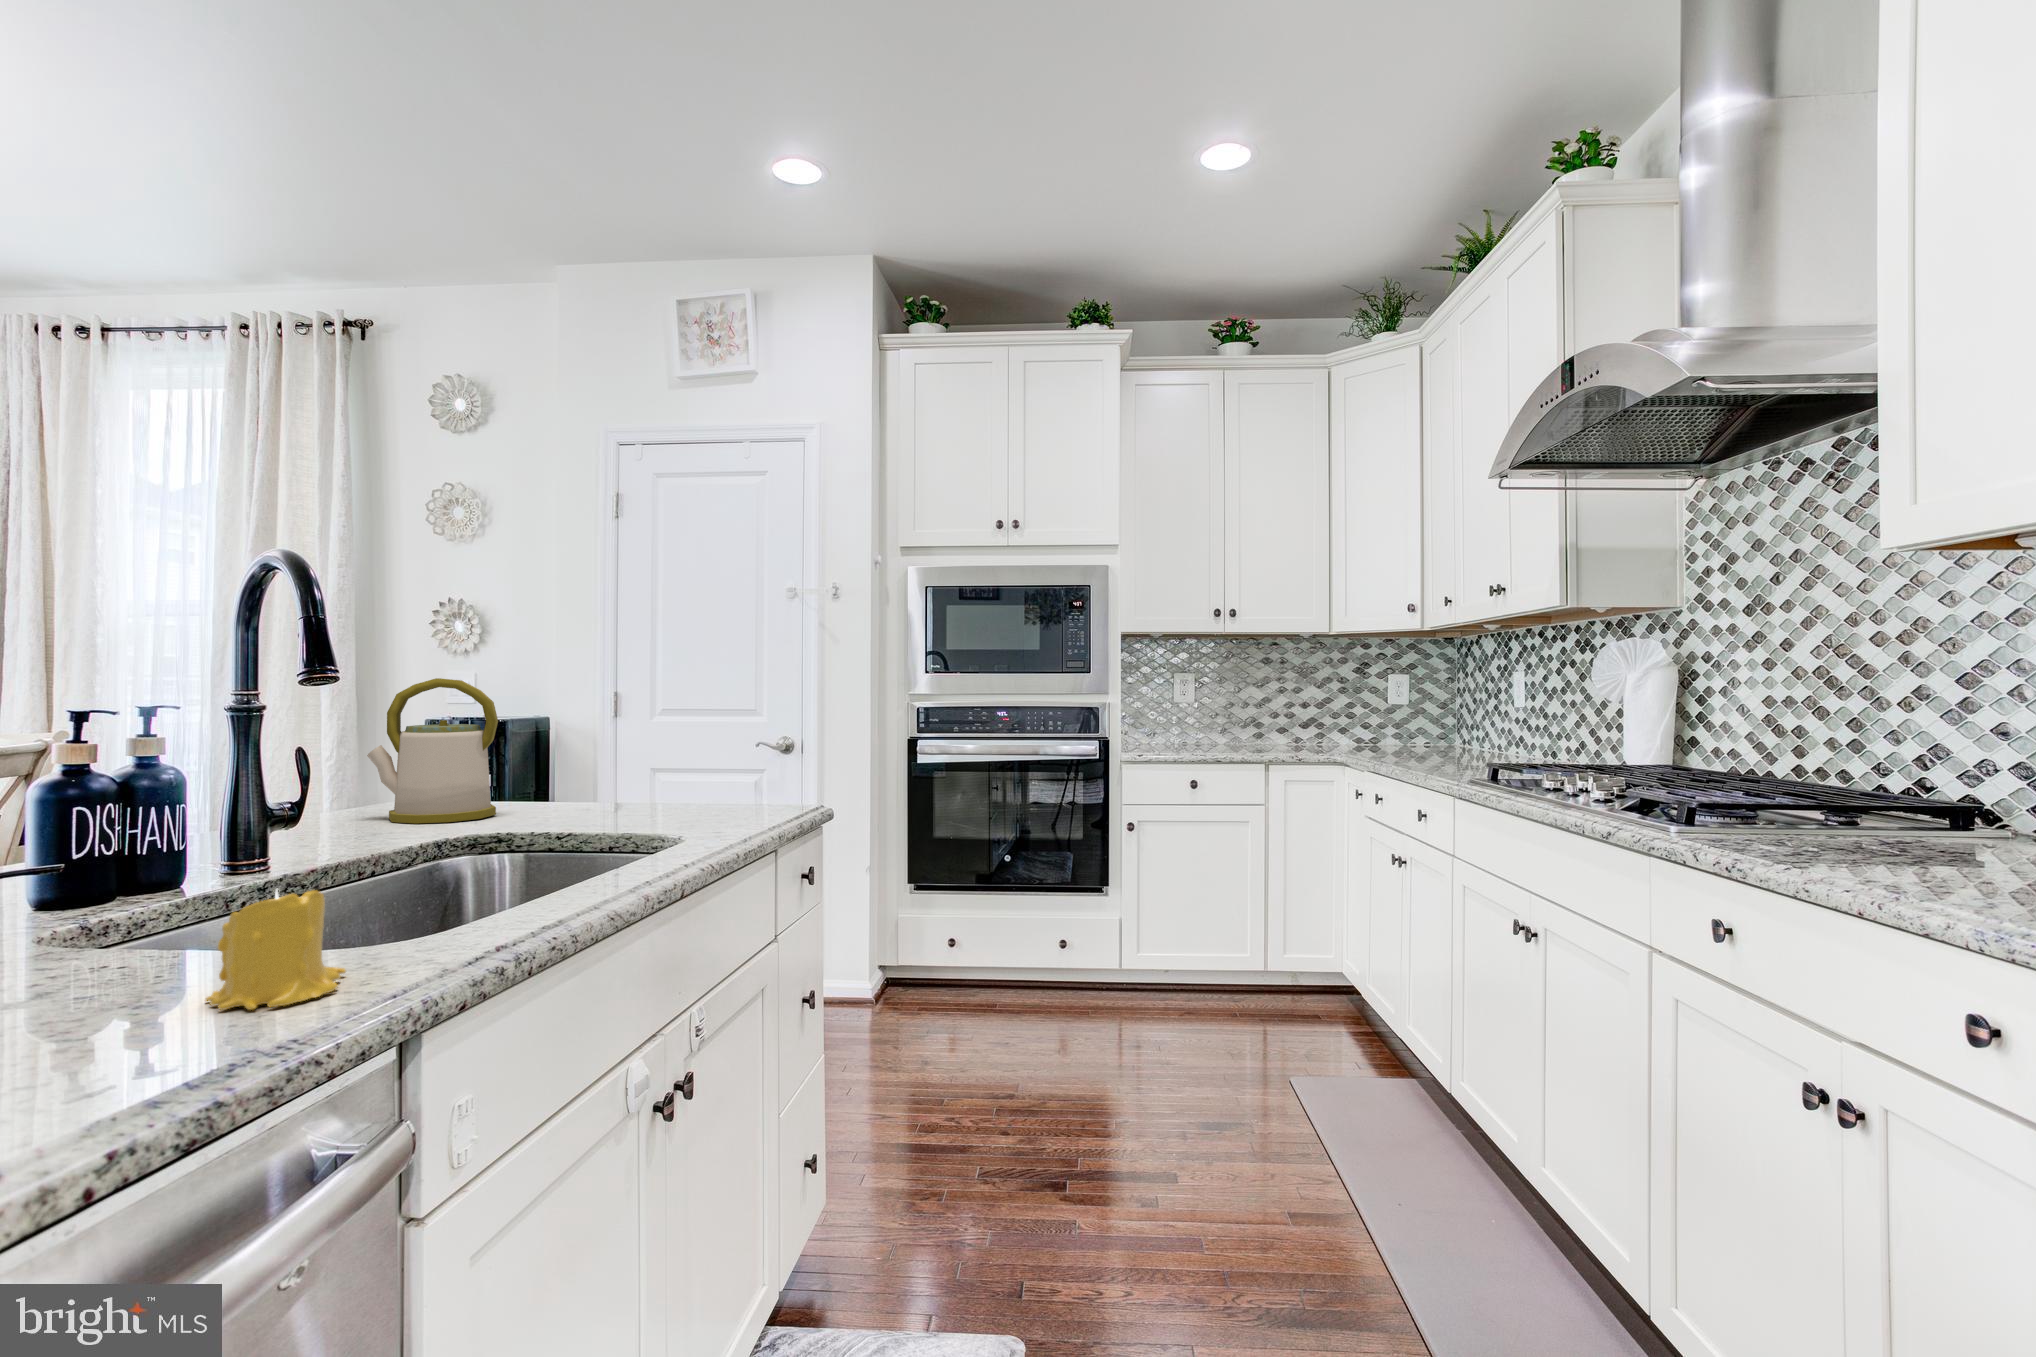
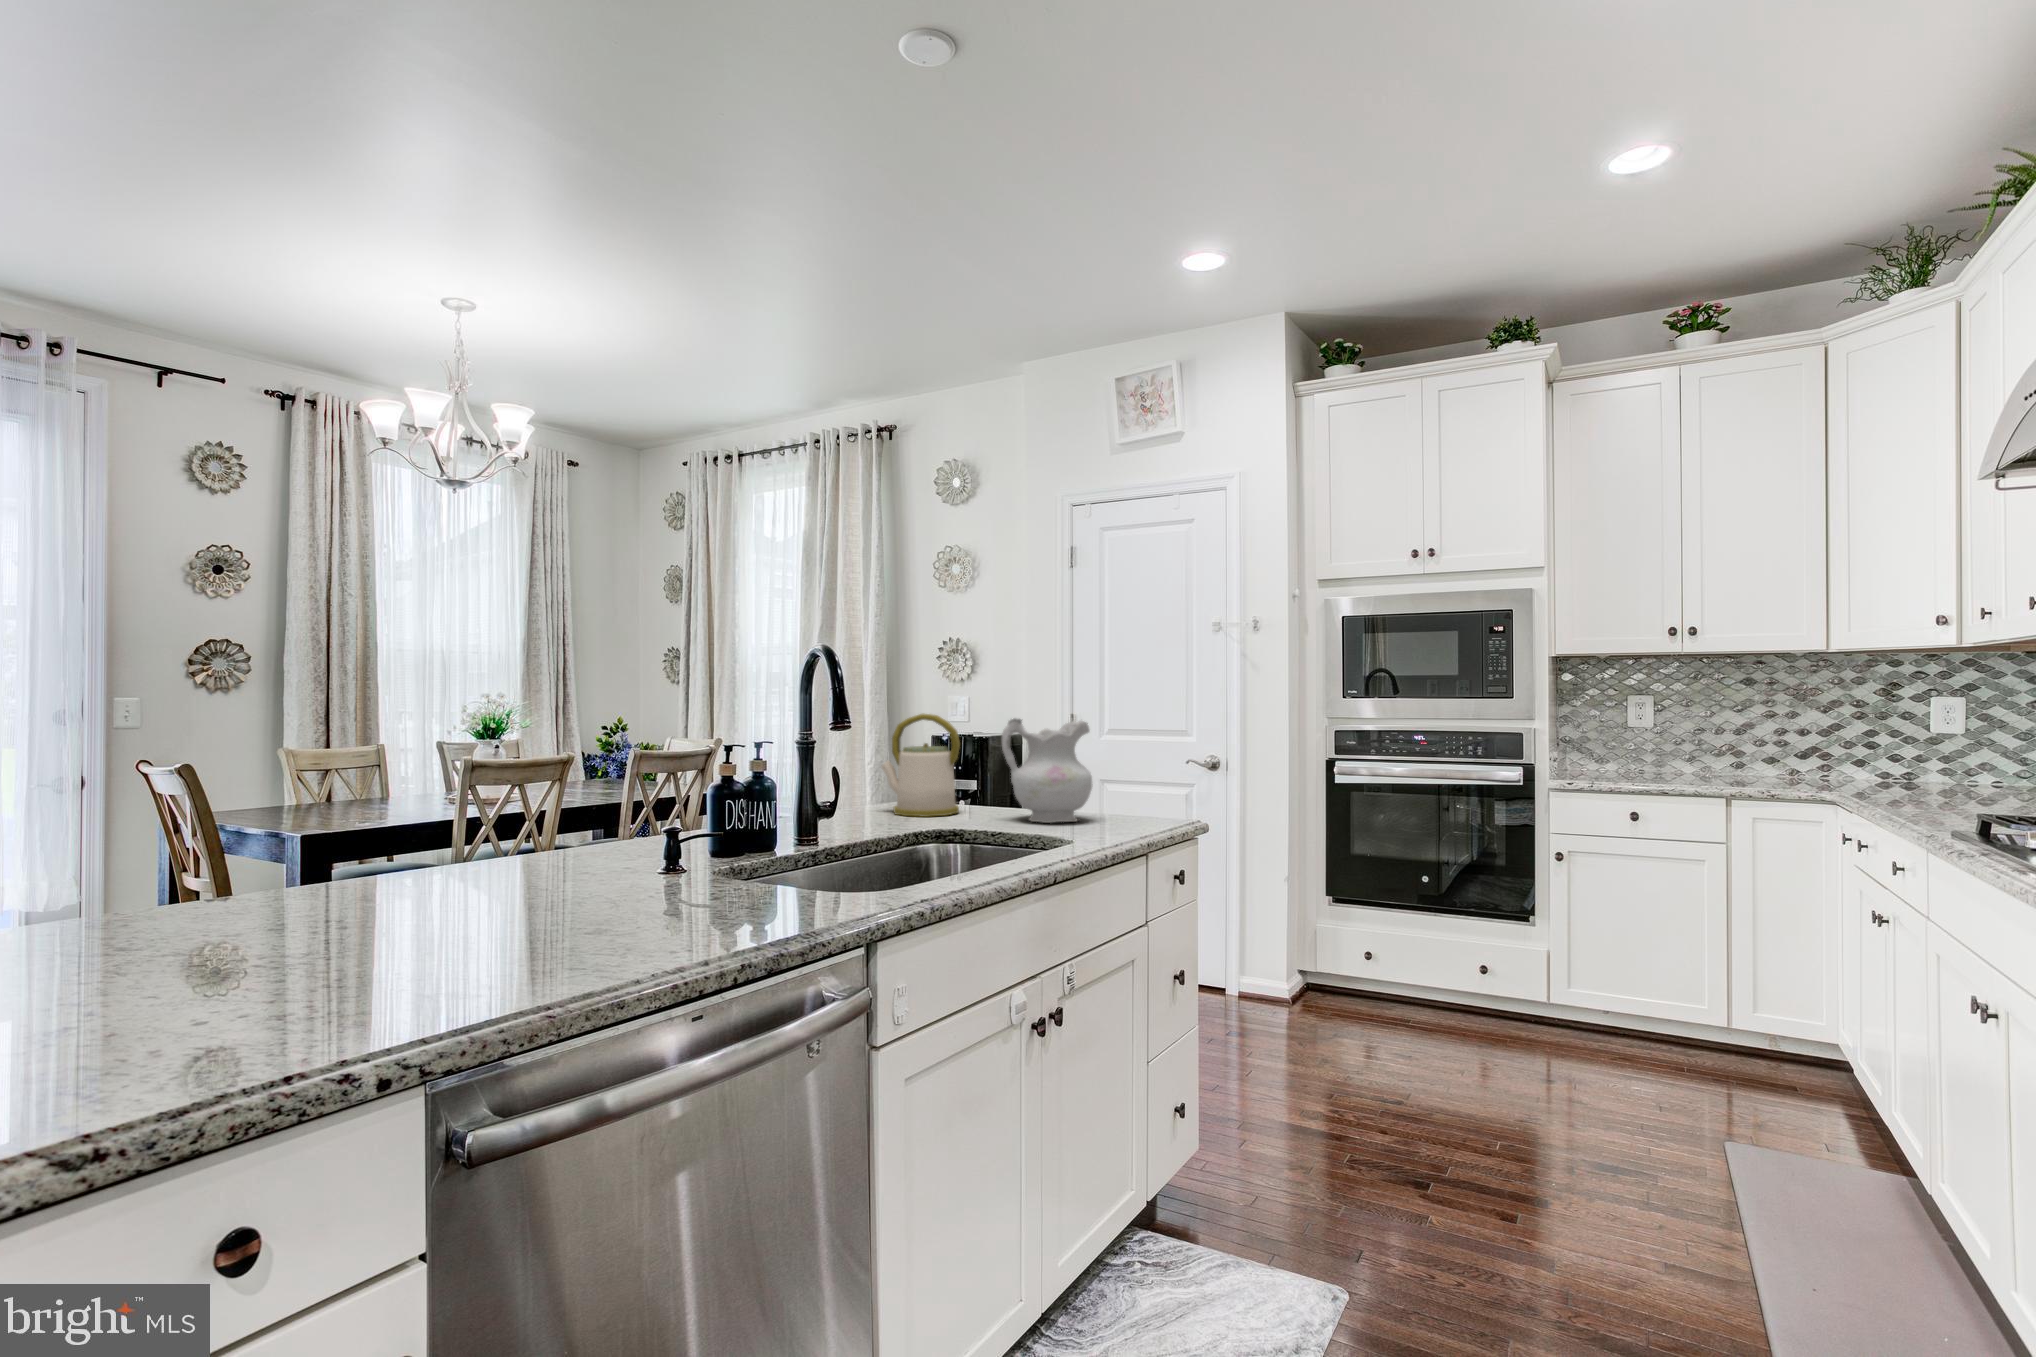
ceramic pitcher: none [566,682,693,820] -> present [1002,718,1092,823]
candle: present [206,890,346,1010] -> none [779,851,844,918]

